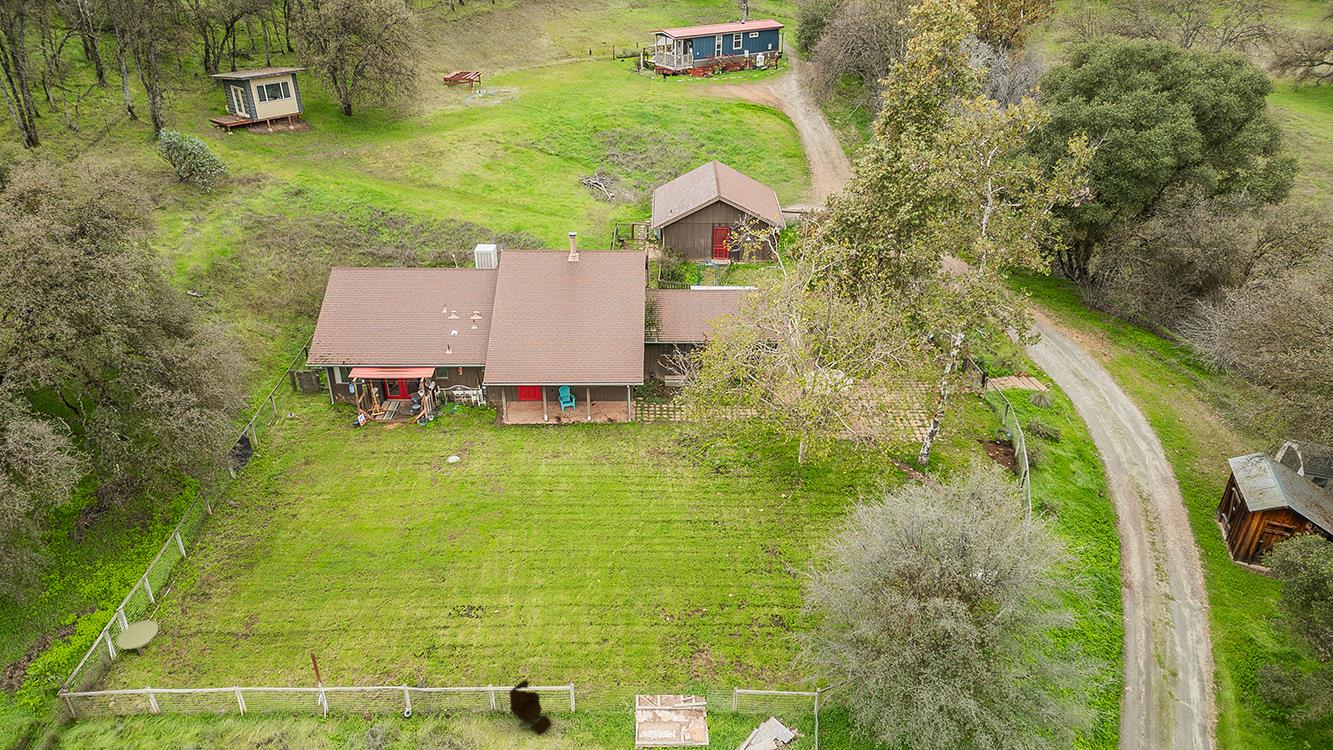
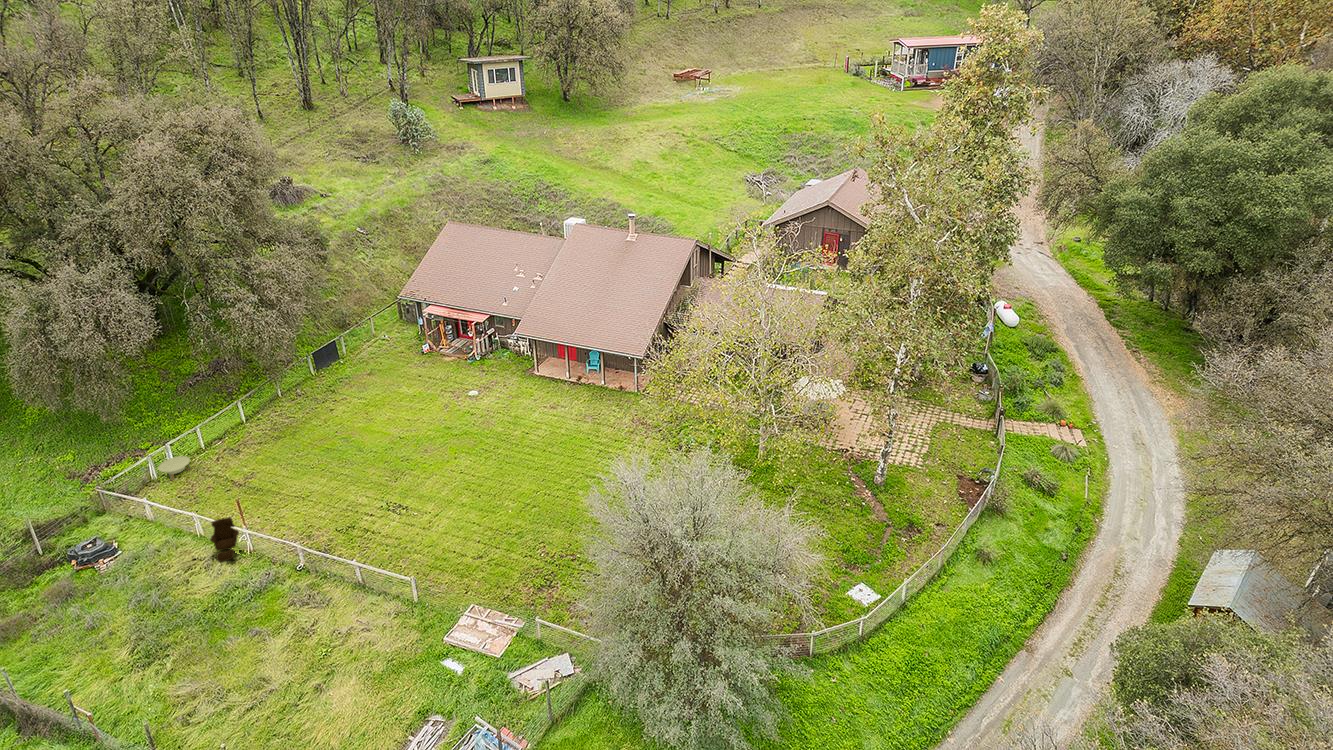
lounge chair: present [509,680,552,736] -> present [210,517,239,563]

